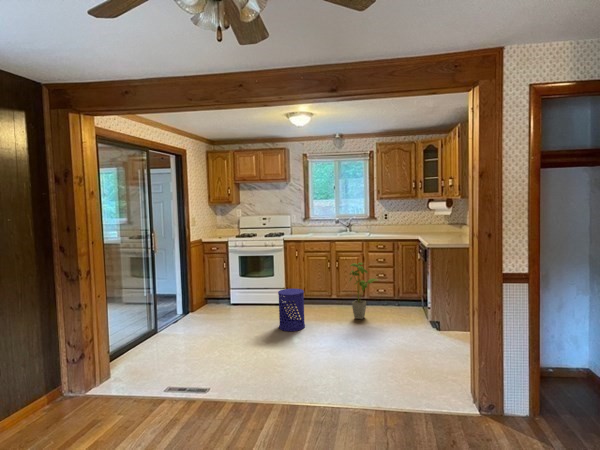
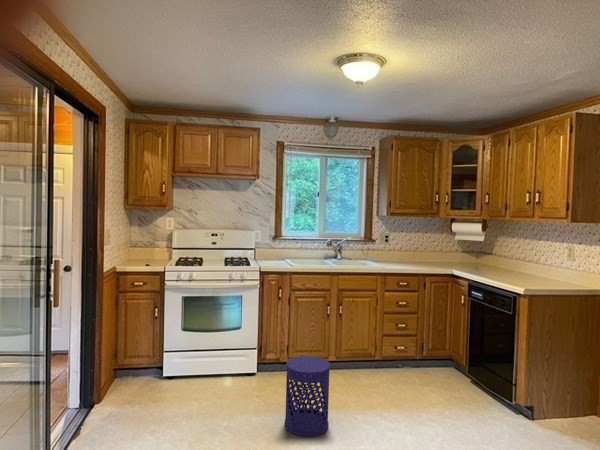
house plant: present [350,263,376,319] -> none [376,309,423,397]

